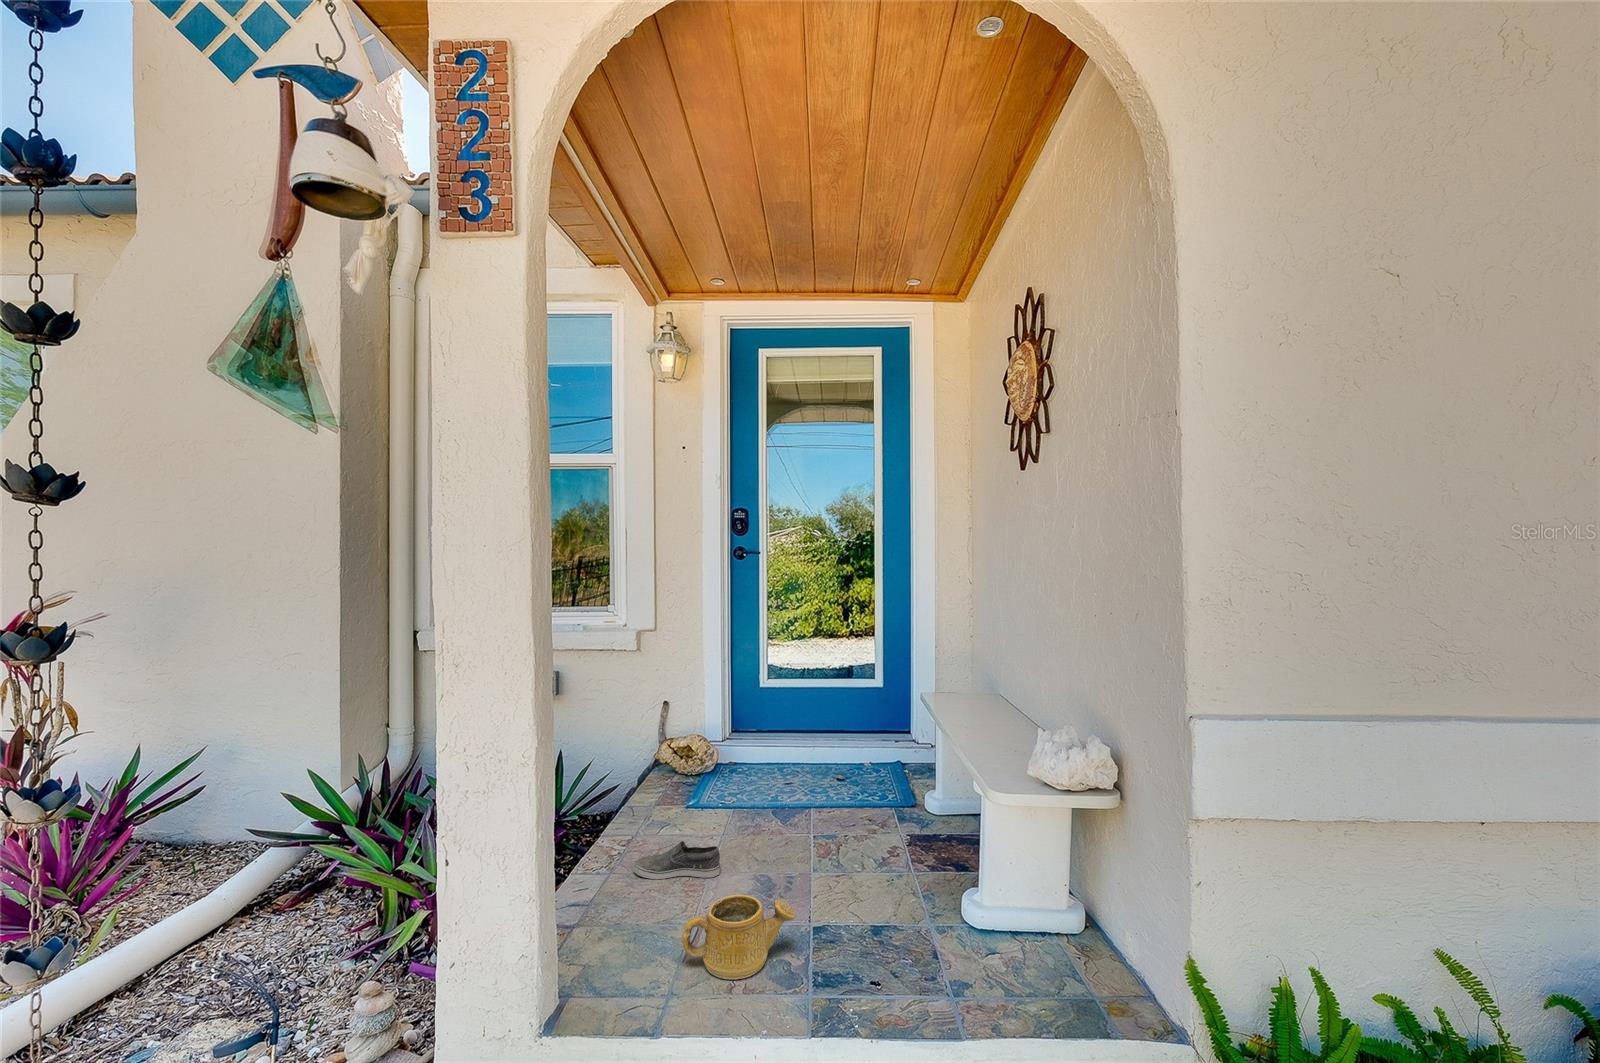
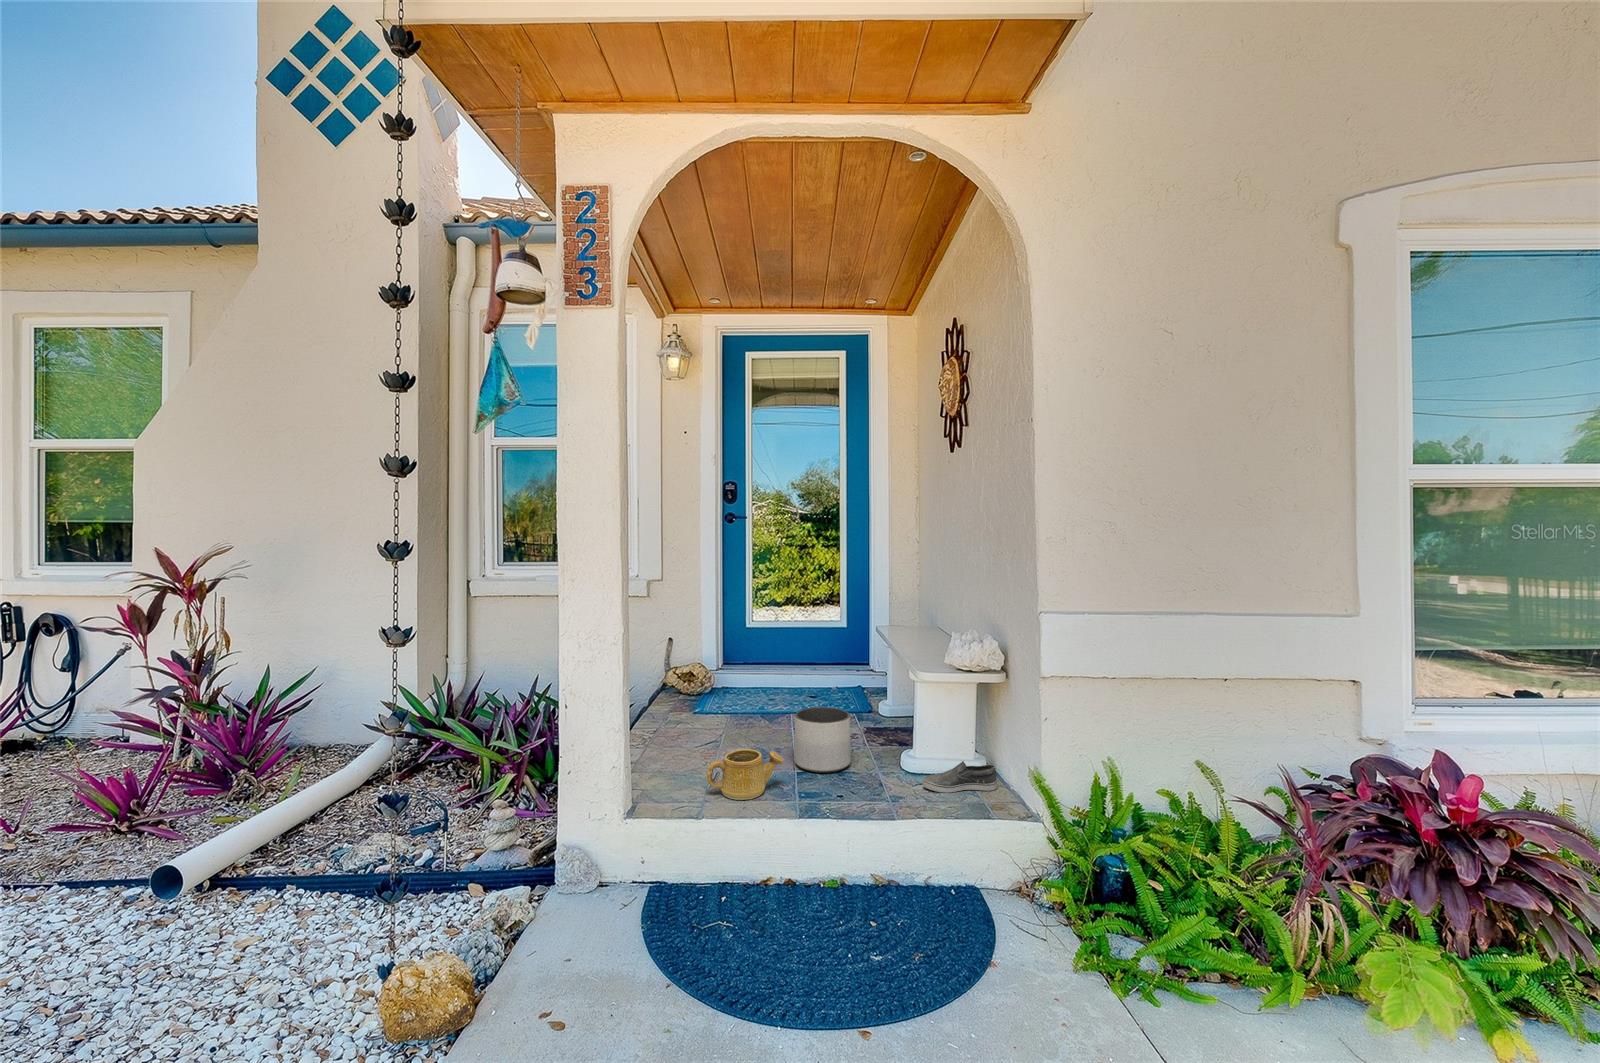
planter: none [813,820,892,924] -> present [795,707,851,773]
shoe: present [634,841,720,879] -> present [923,761,997,793]

